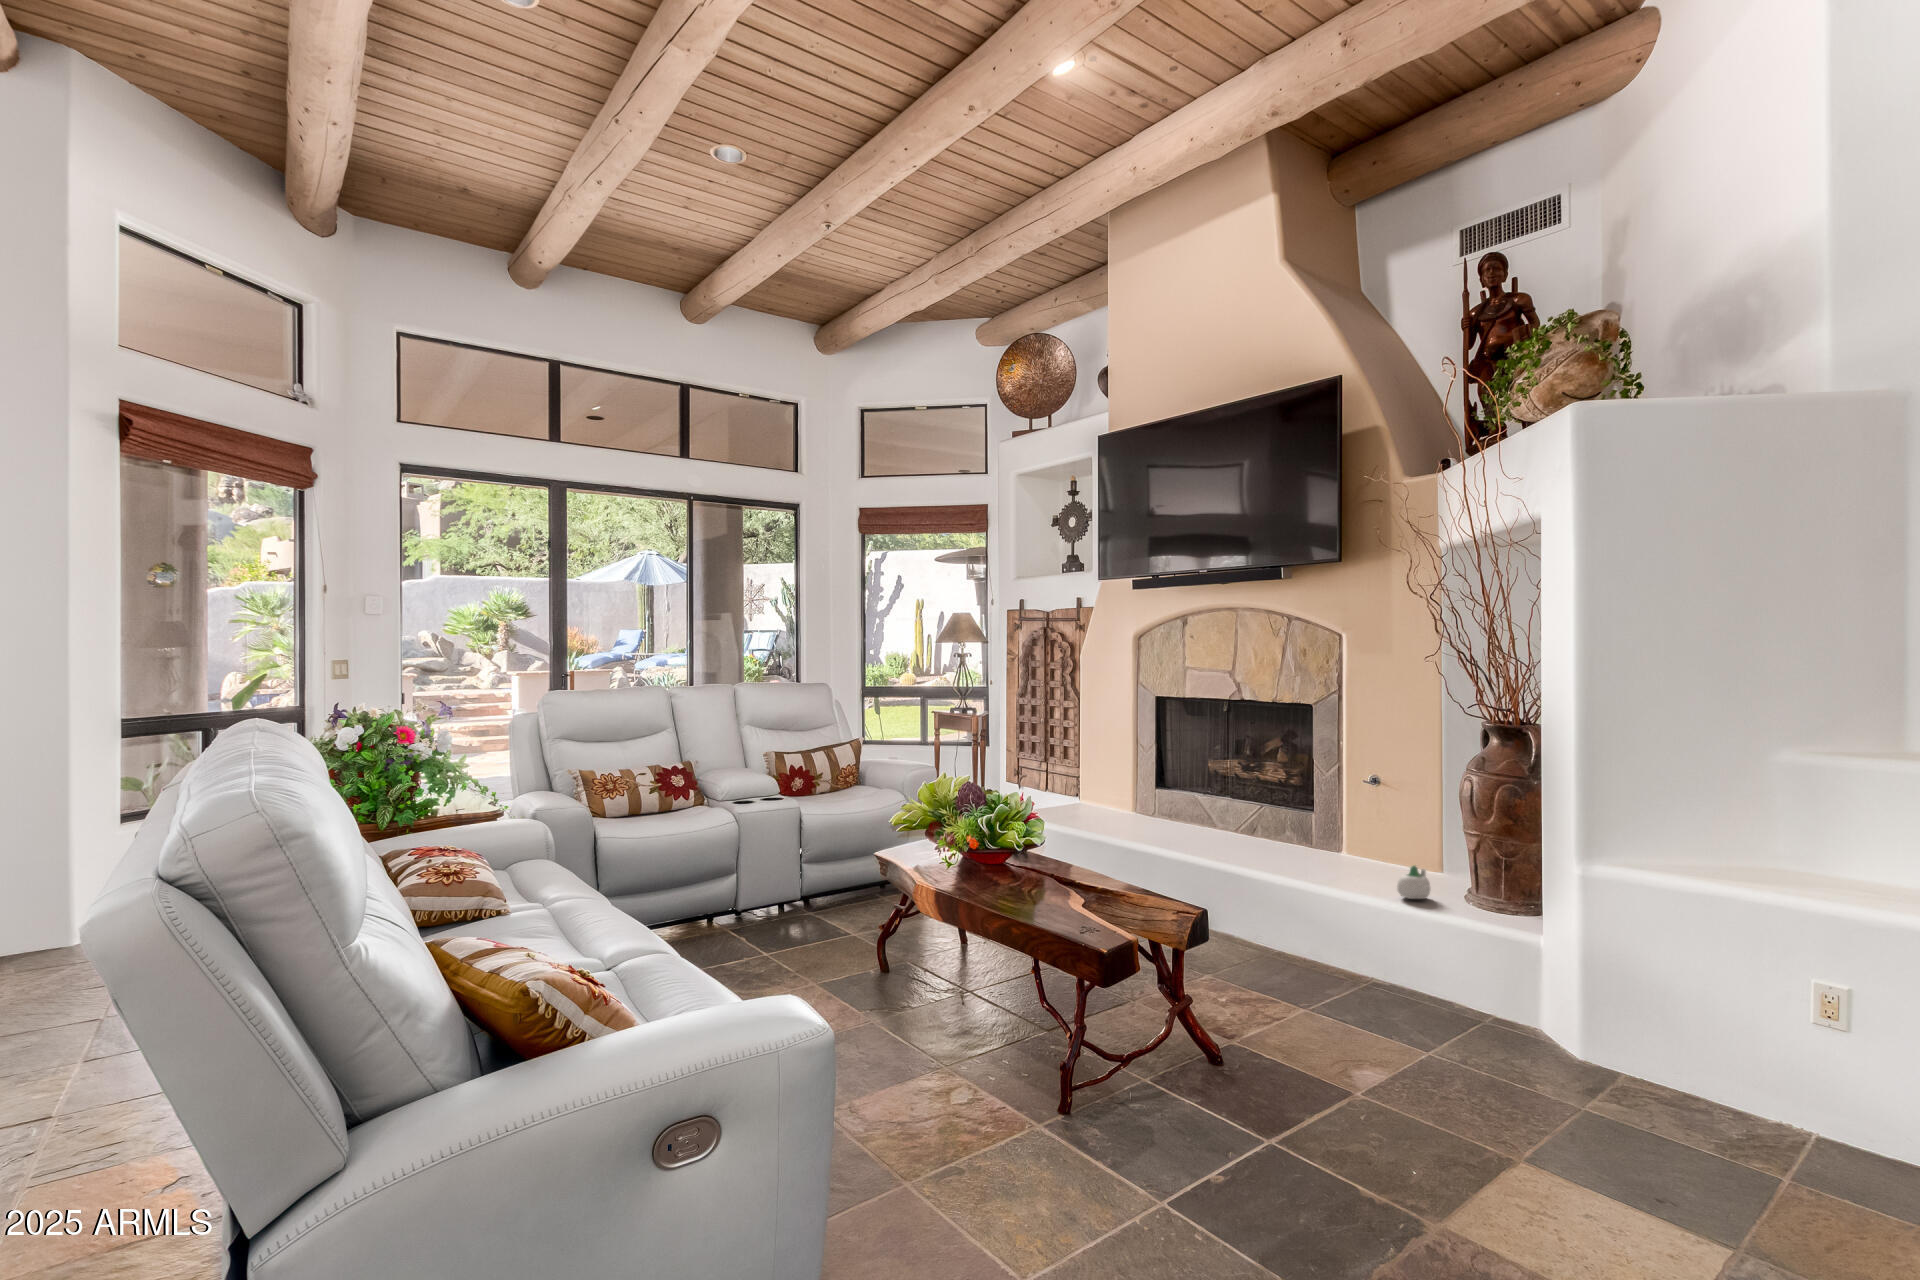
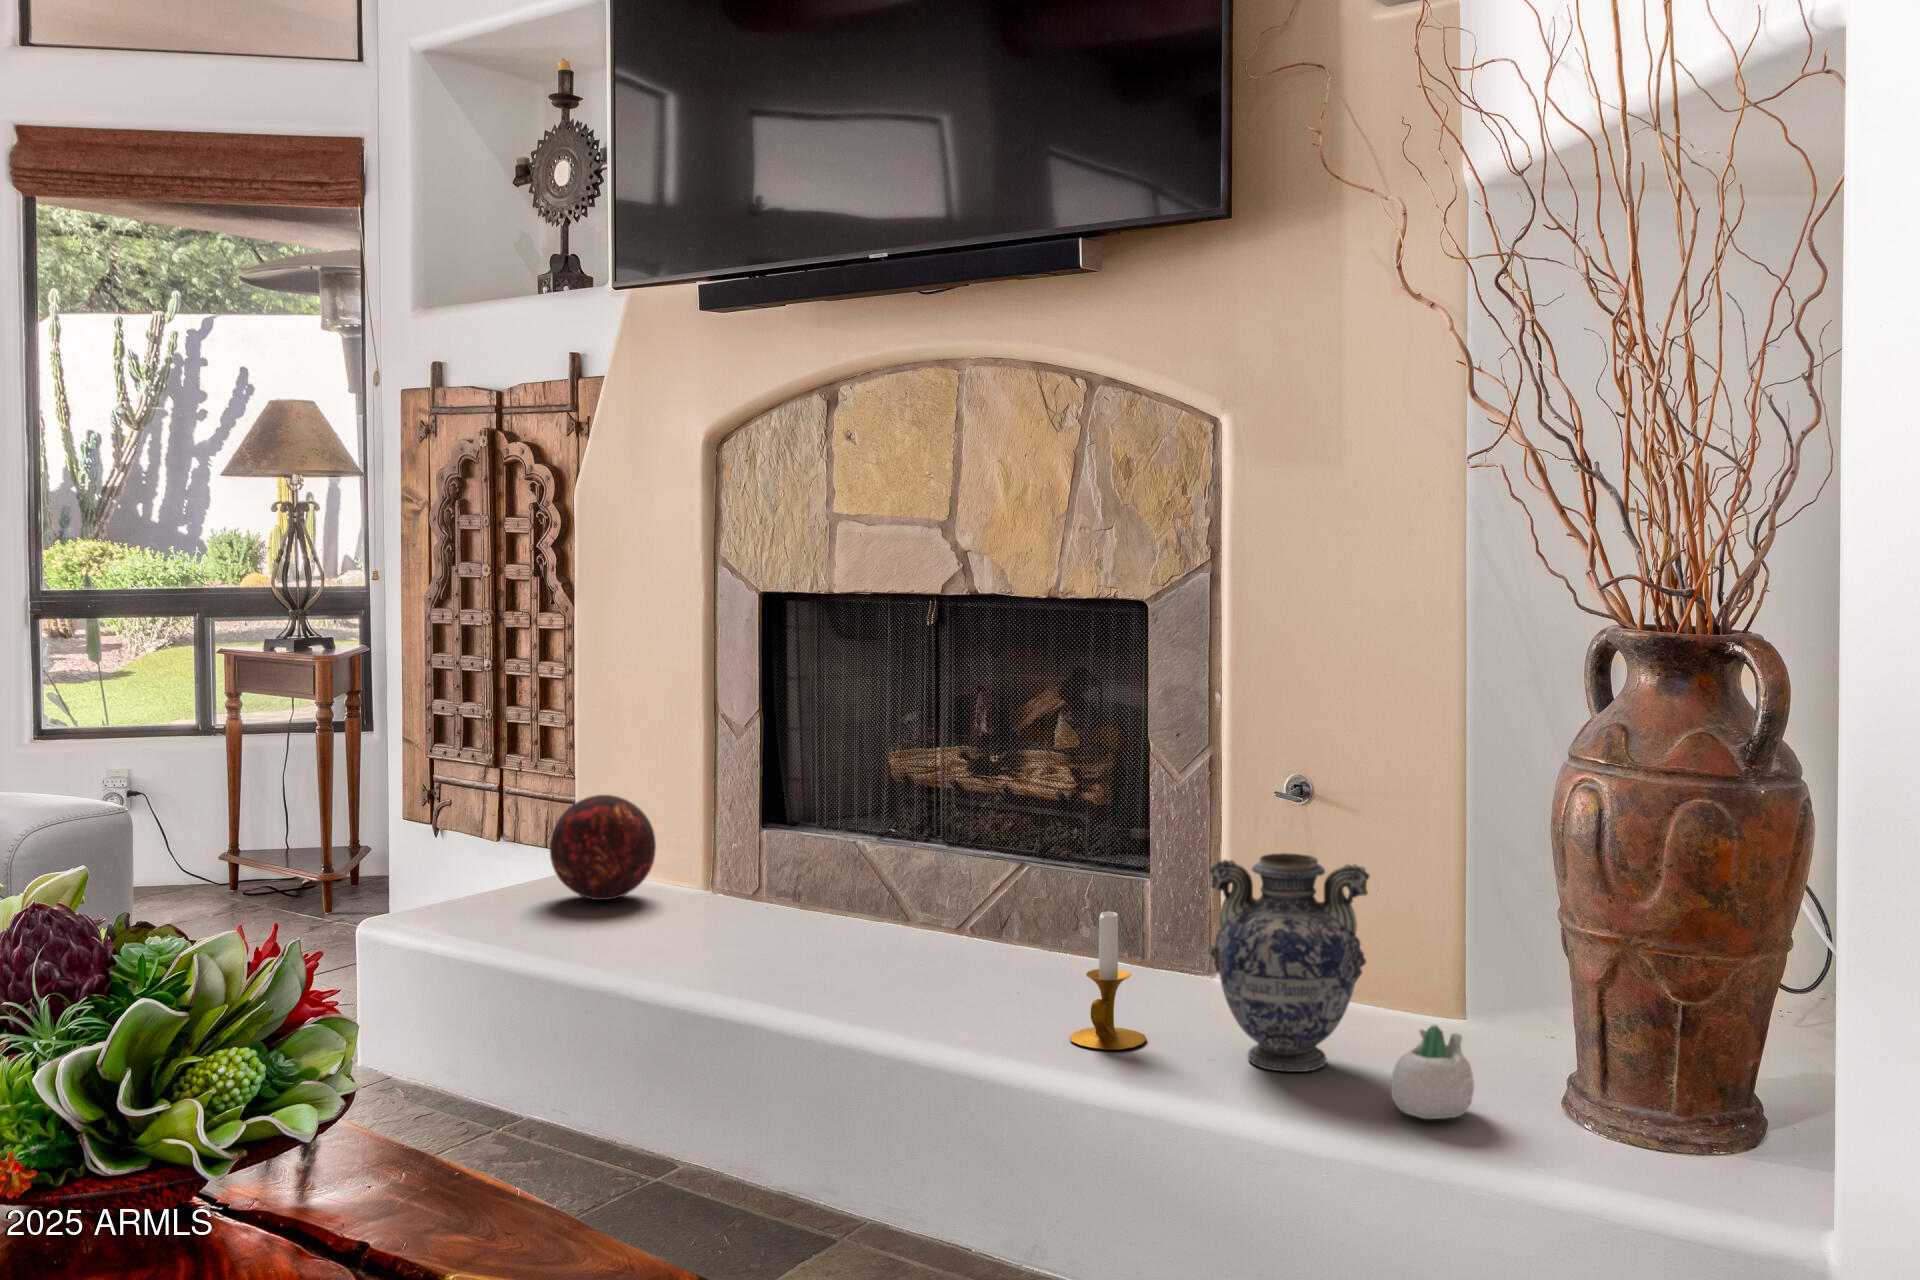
decorative orb: none [1076,774,1116,814] -> present [550,795,656,900]
decorative vase: none [1331,802,1394,883] -> present [1210,853,1369,1072]
candlestick: none [1278,821,1308,872] -> present [1070,912,1146,1050]

